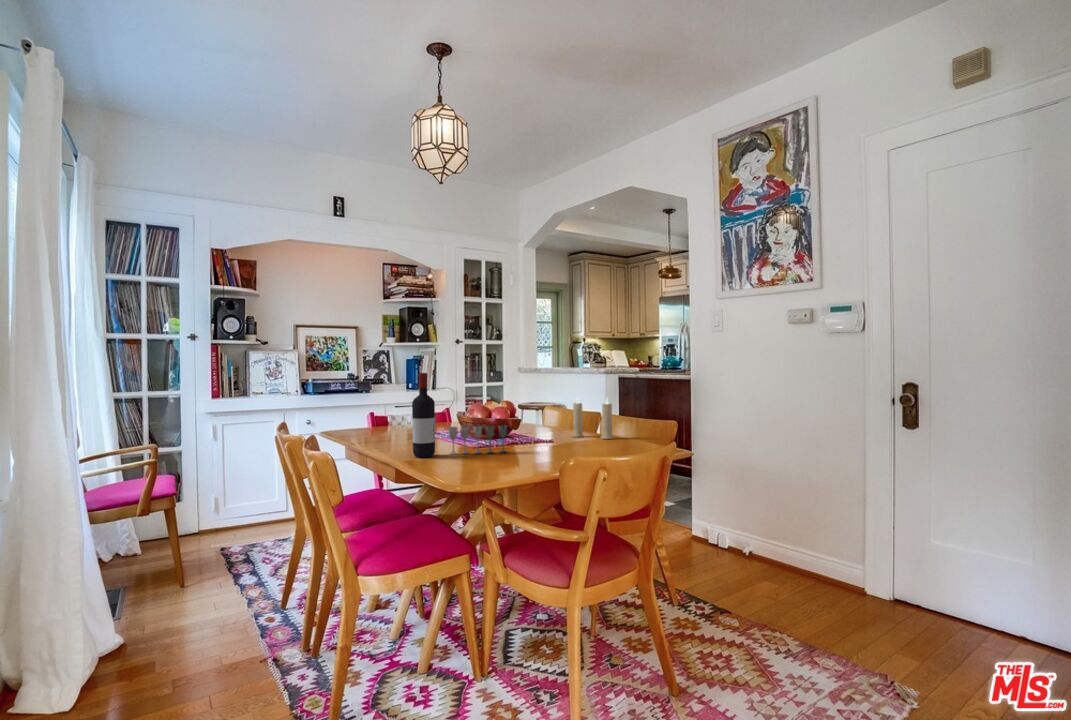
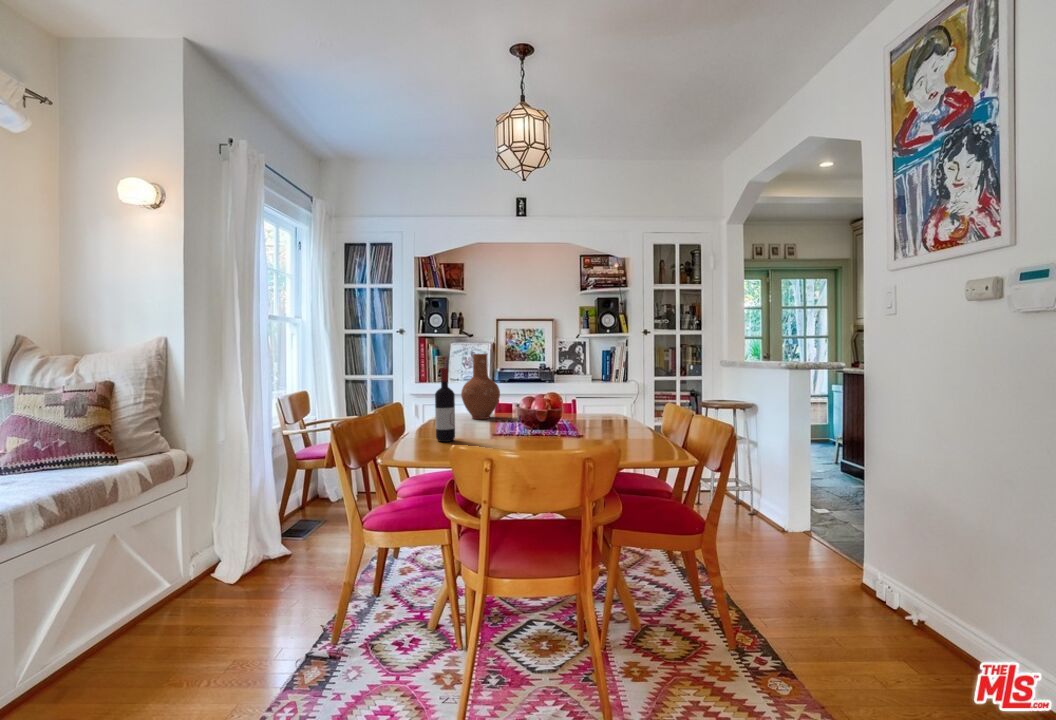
vase: none [355,360,400,434] -> present [461,354,500,419]
candle: present [572,398,613,439] -> none [624,394,661,444]
wine glass: present [449,425,507,454] -> none [467,417,516,445]

